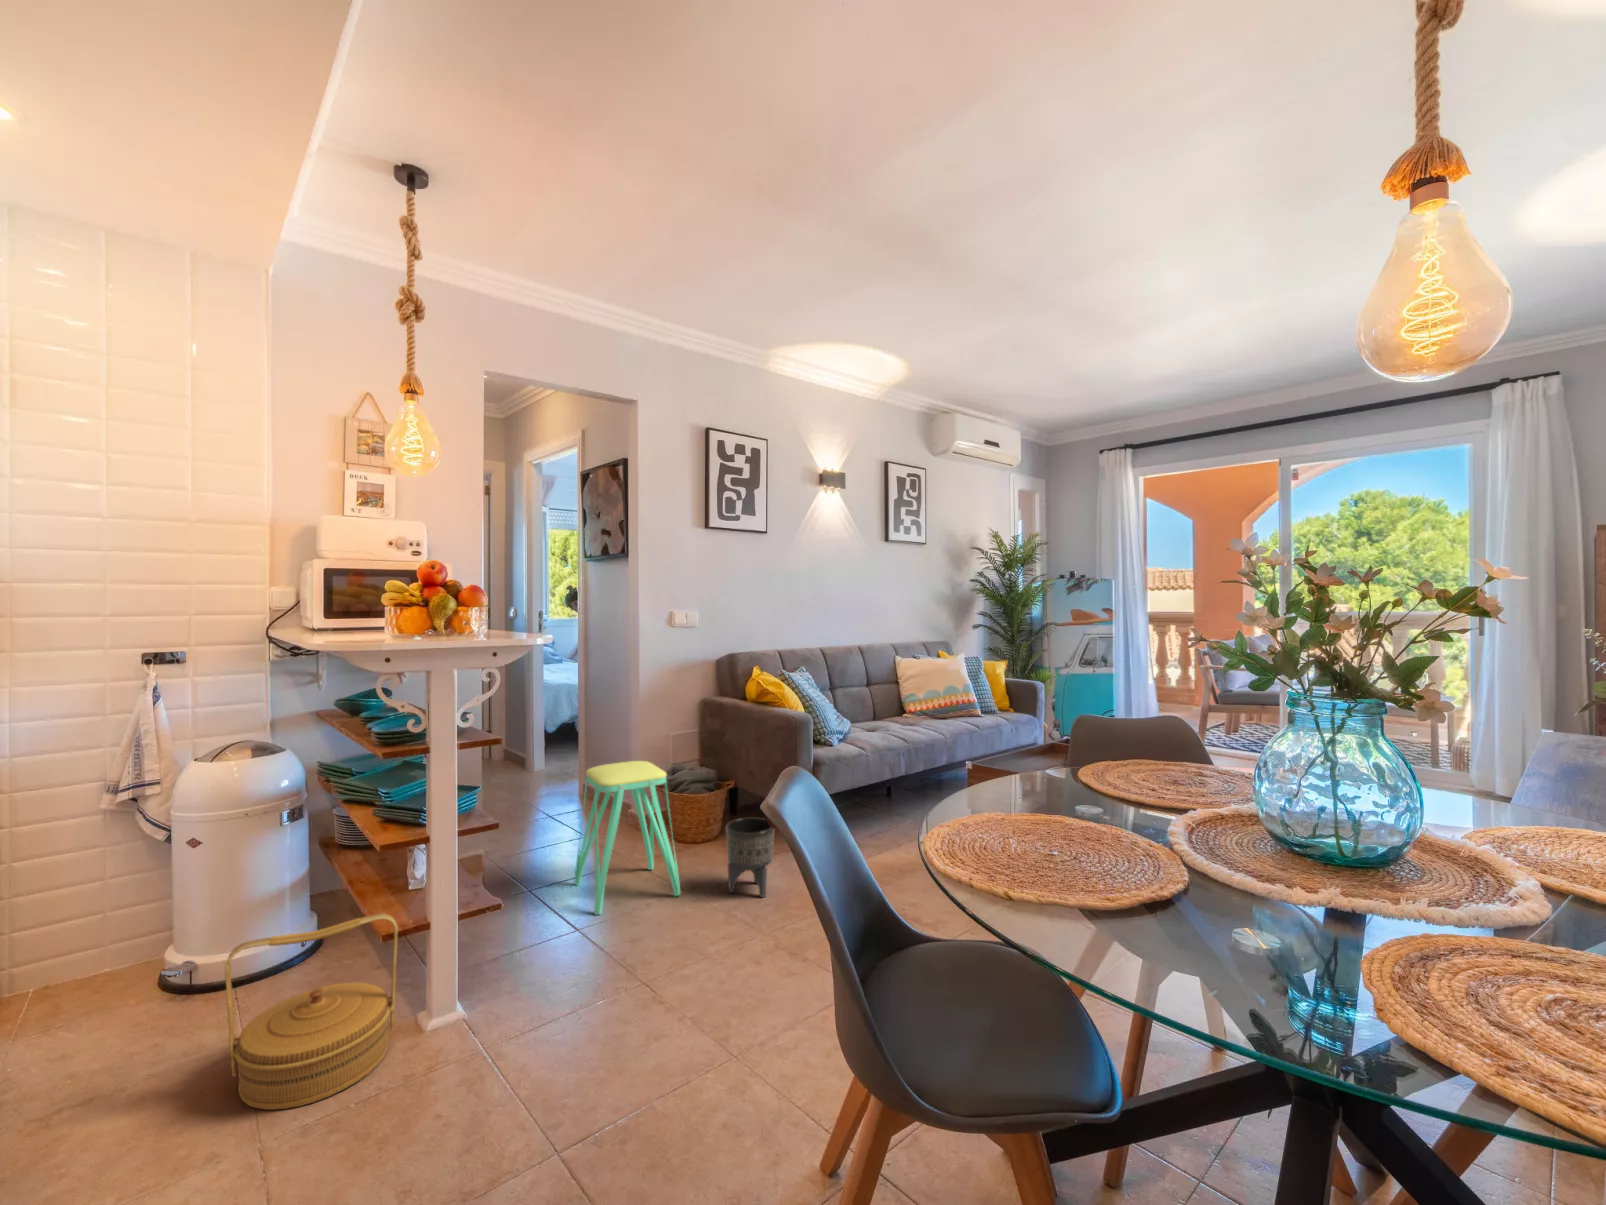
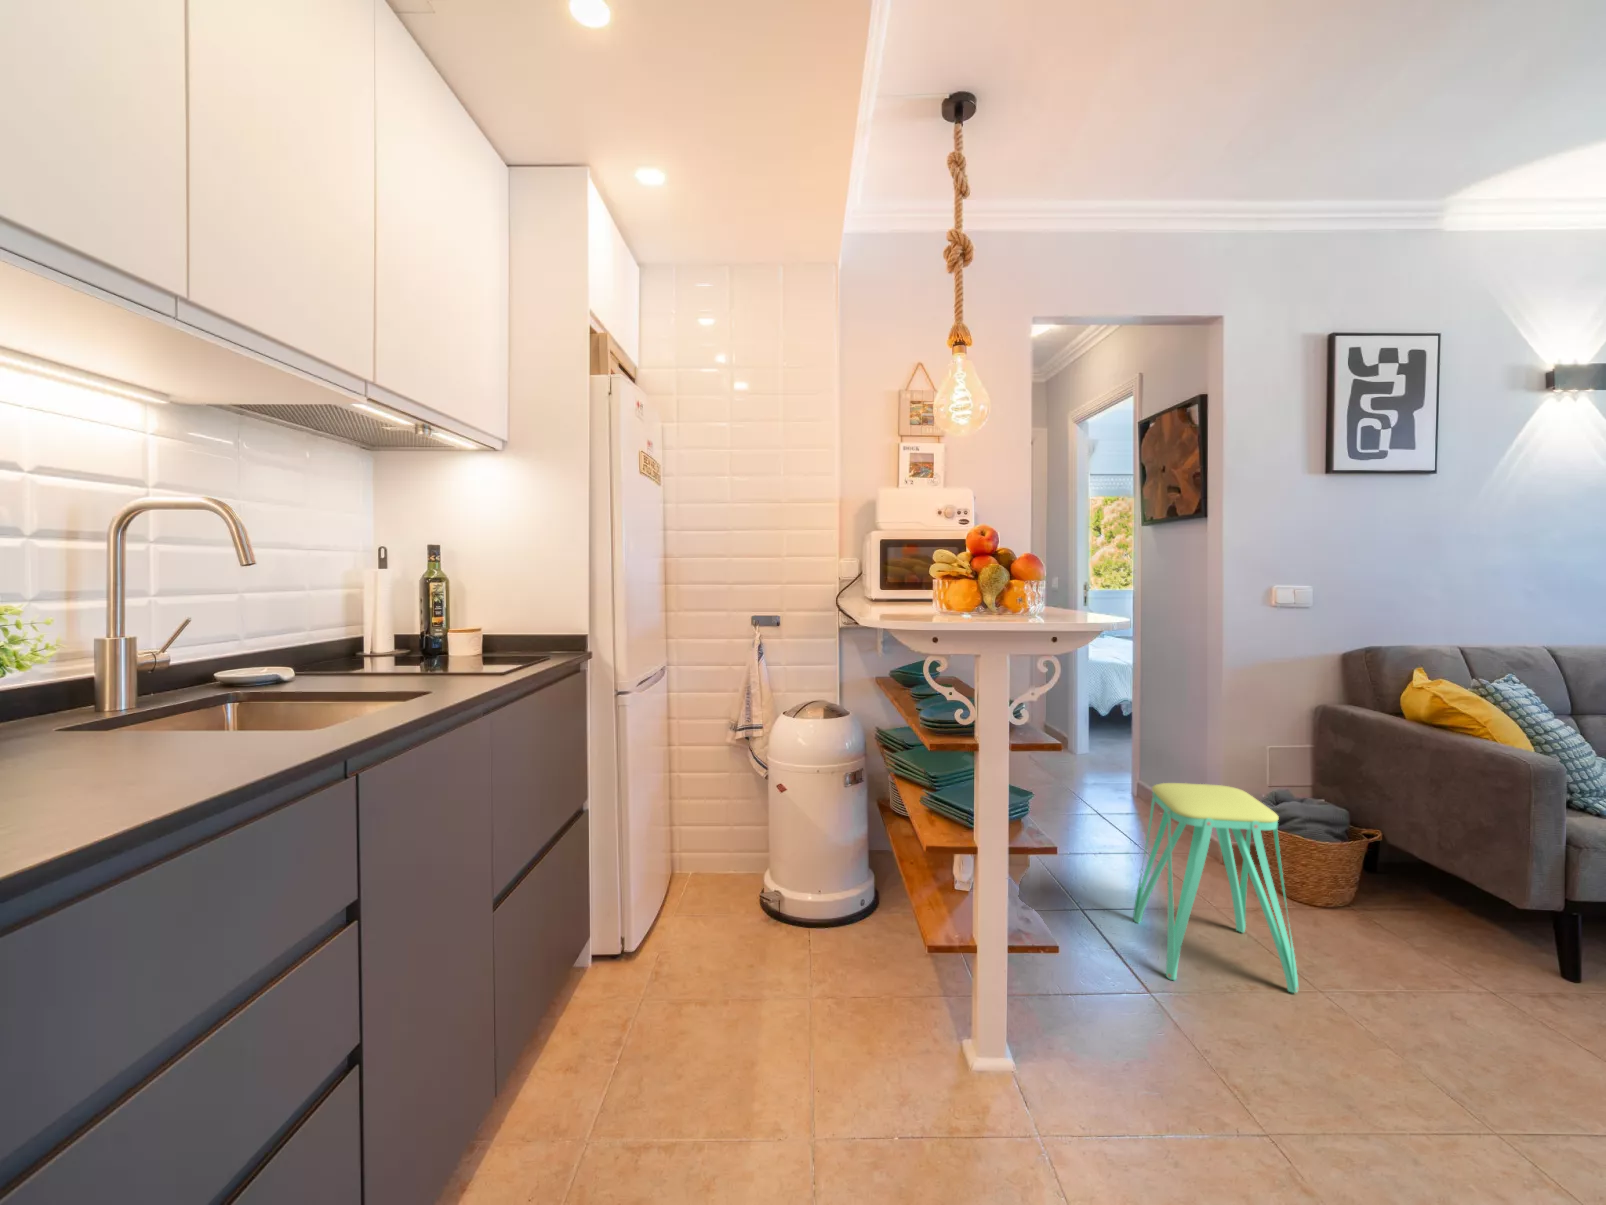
planter: present [726,818,774,897] -> none [1387,910,1496,1055]
basket: present [225,913,398,1110] -> none [792,912,942,1113]

